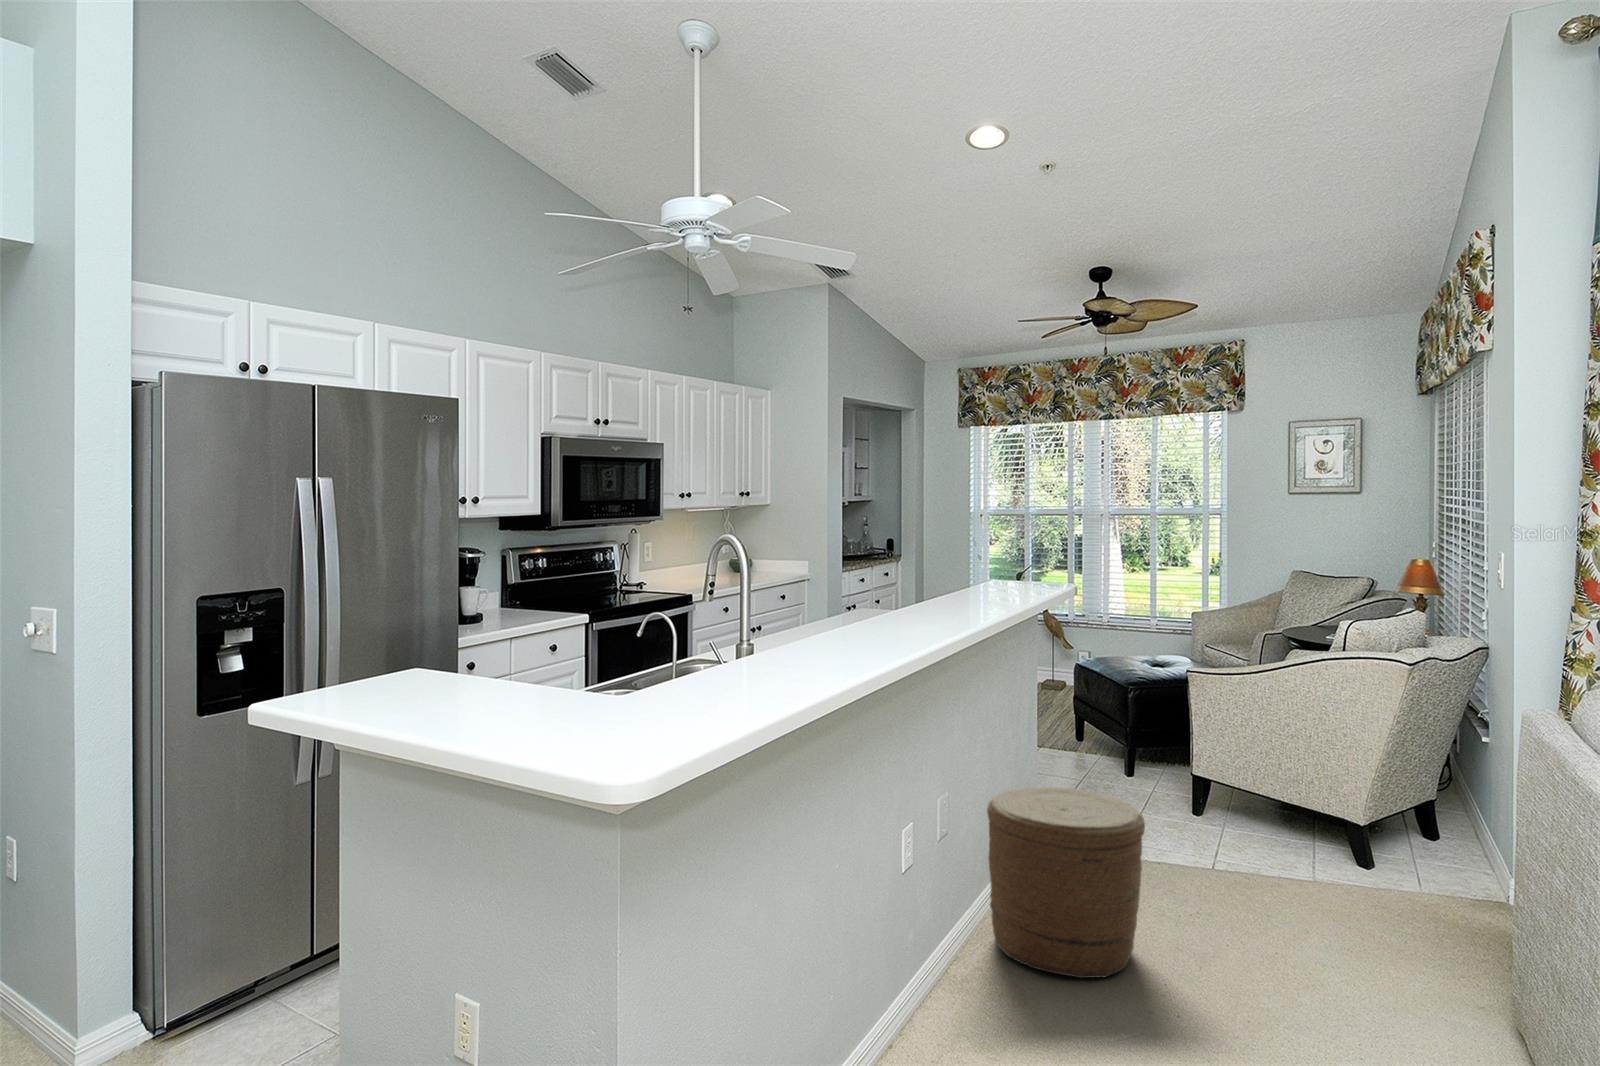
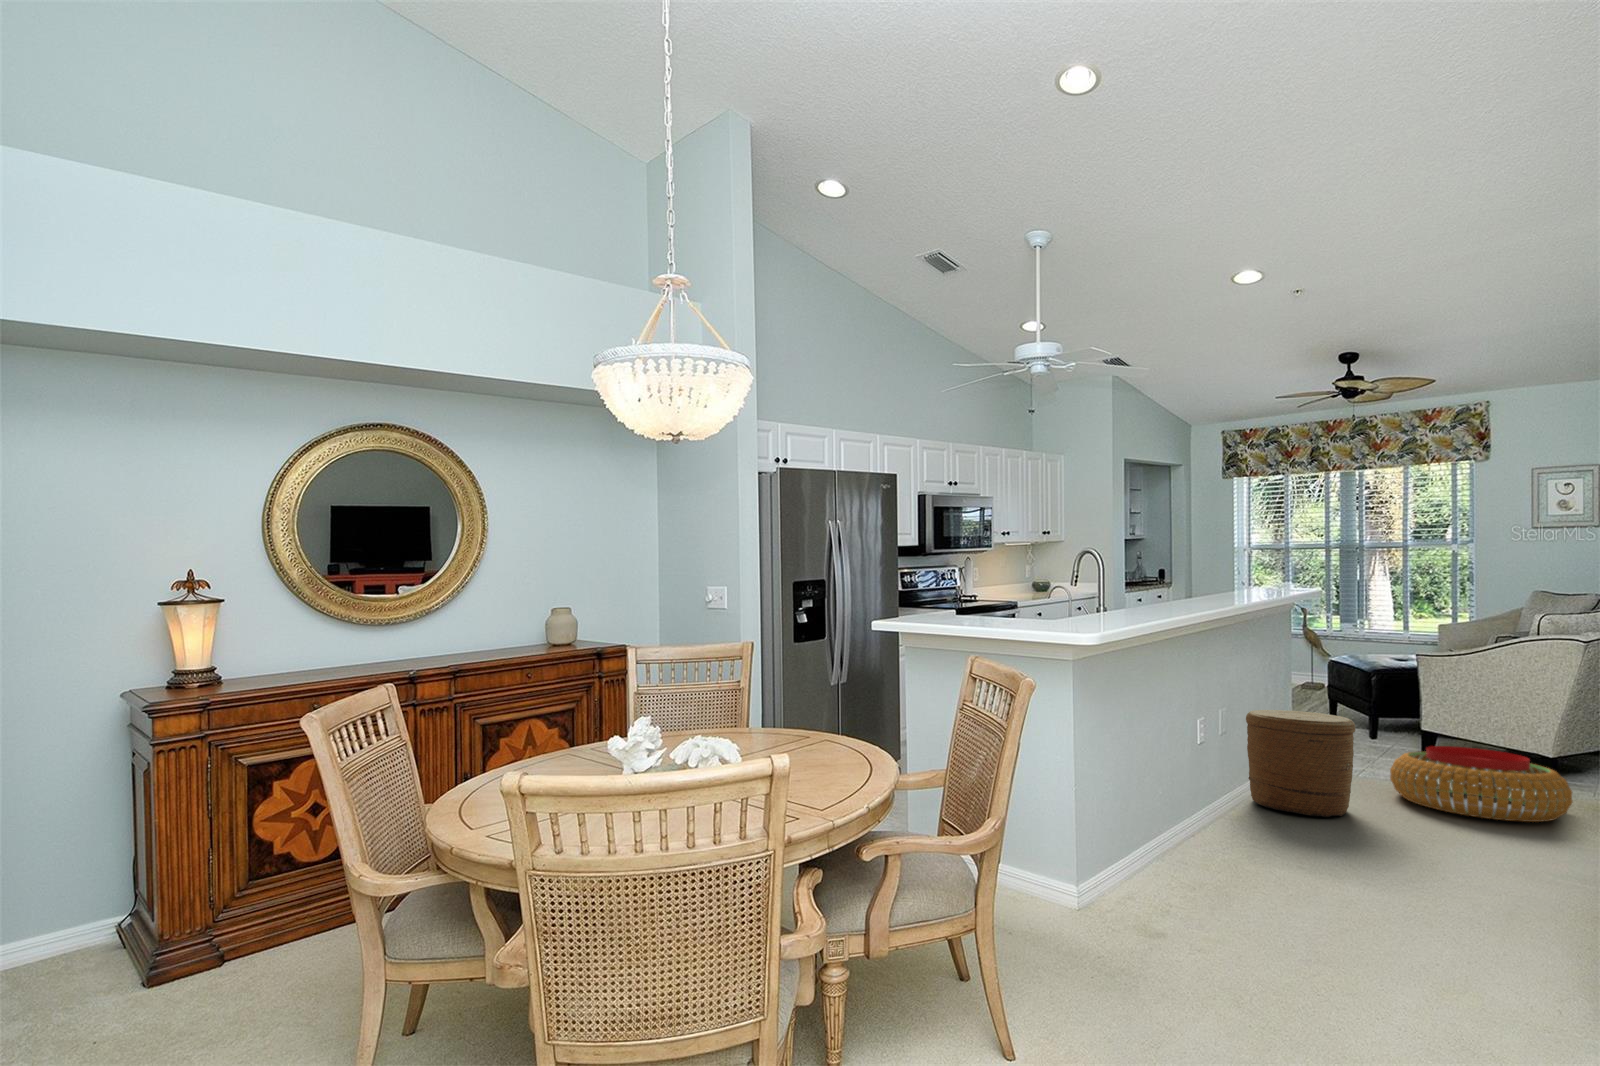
pouf: none [1175,814,1416,947] -> present [1390,746,1572,822]

